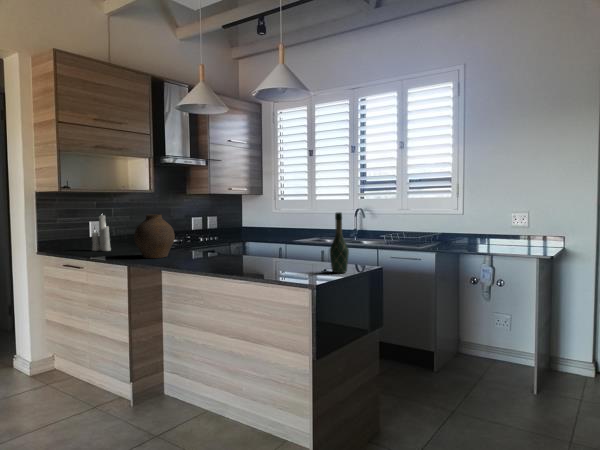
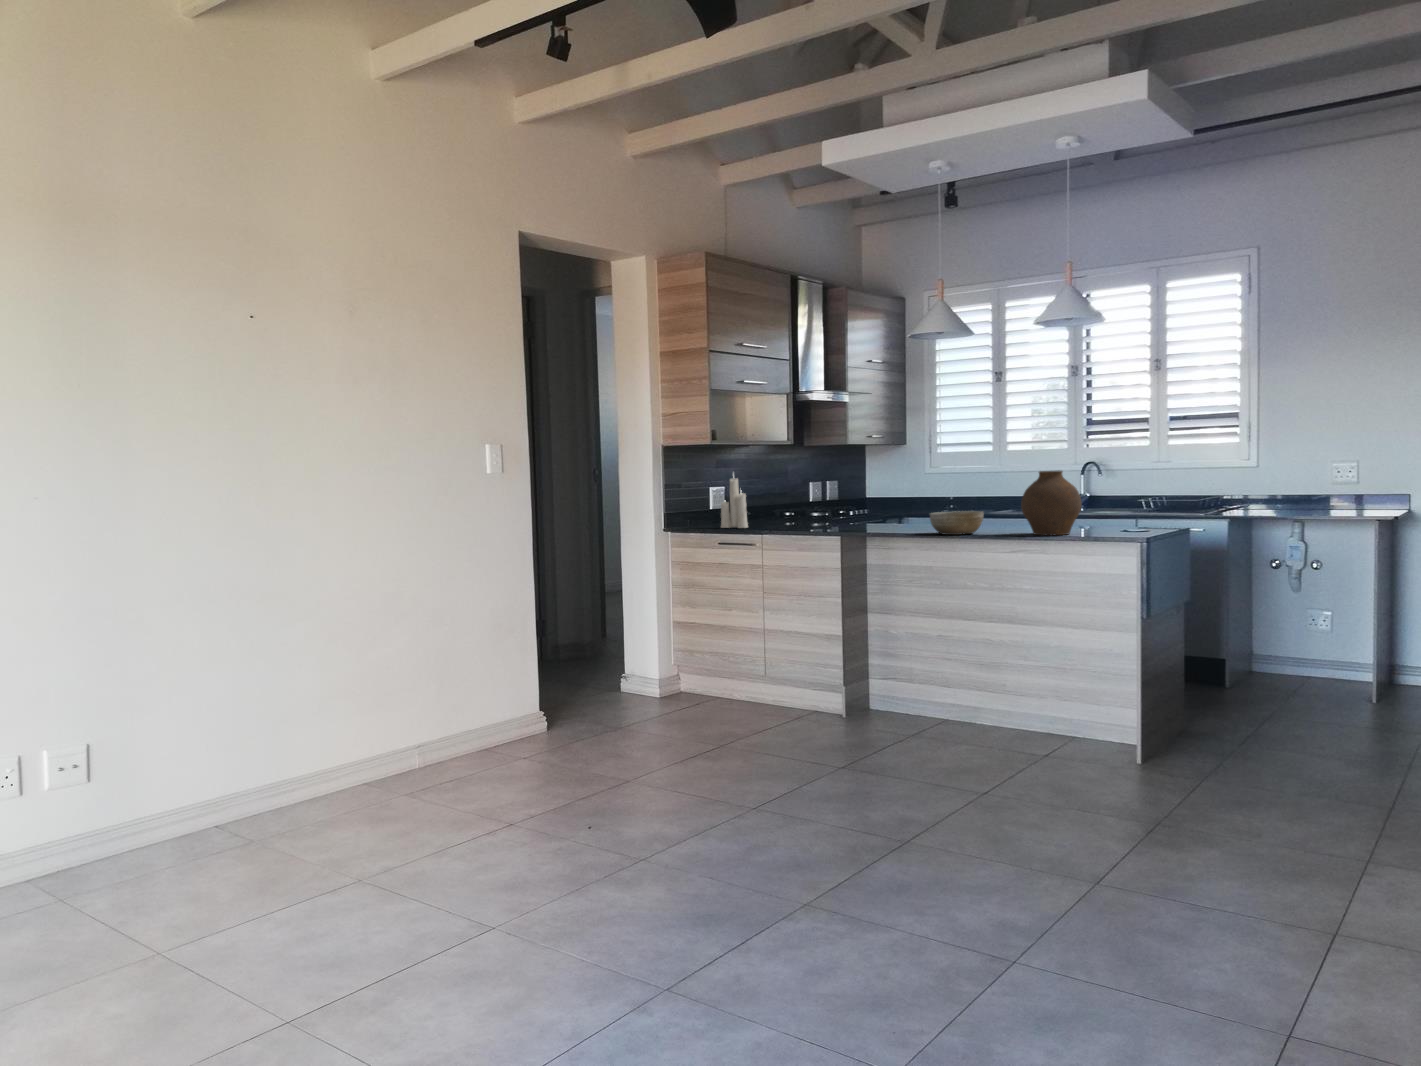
wine bottle: present [330,212,349,273] -> none [1112,465,1136,537]
vase: present [134,214,175,258] -> present [1021,471,1082,535]
bowl: none [203,245,245,265] -> present [930,511,984,535]

